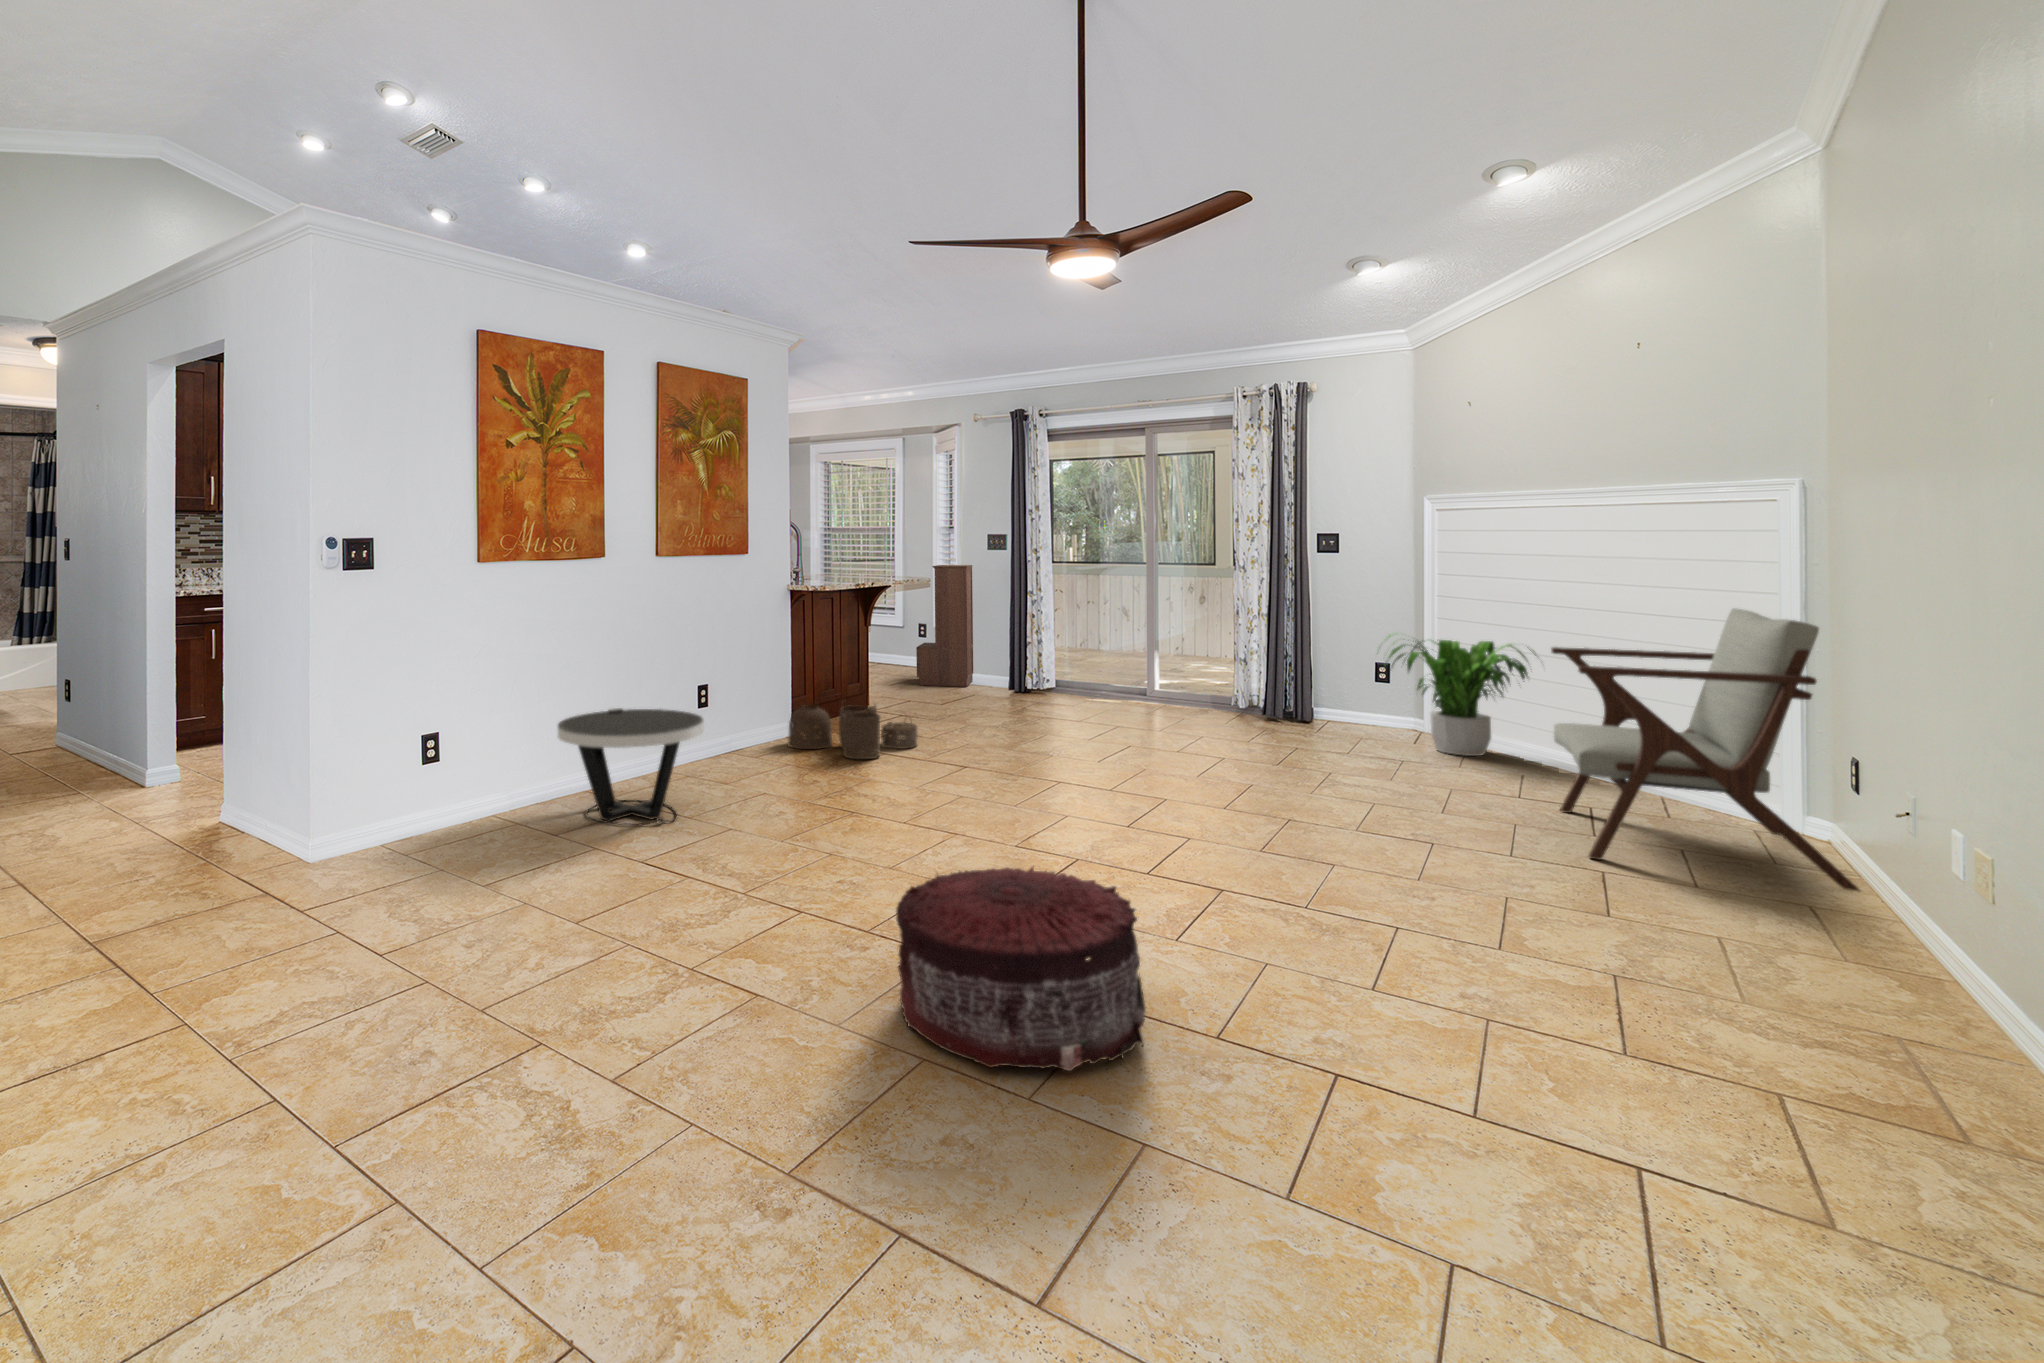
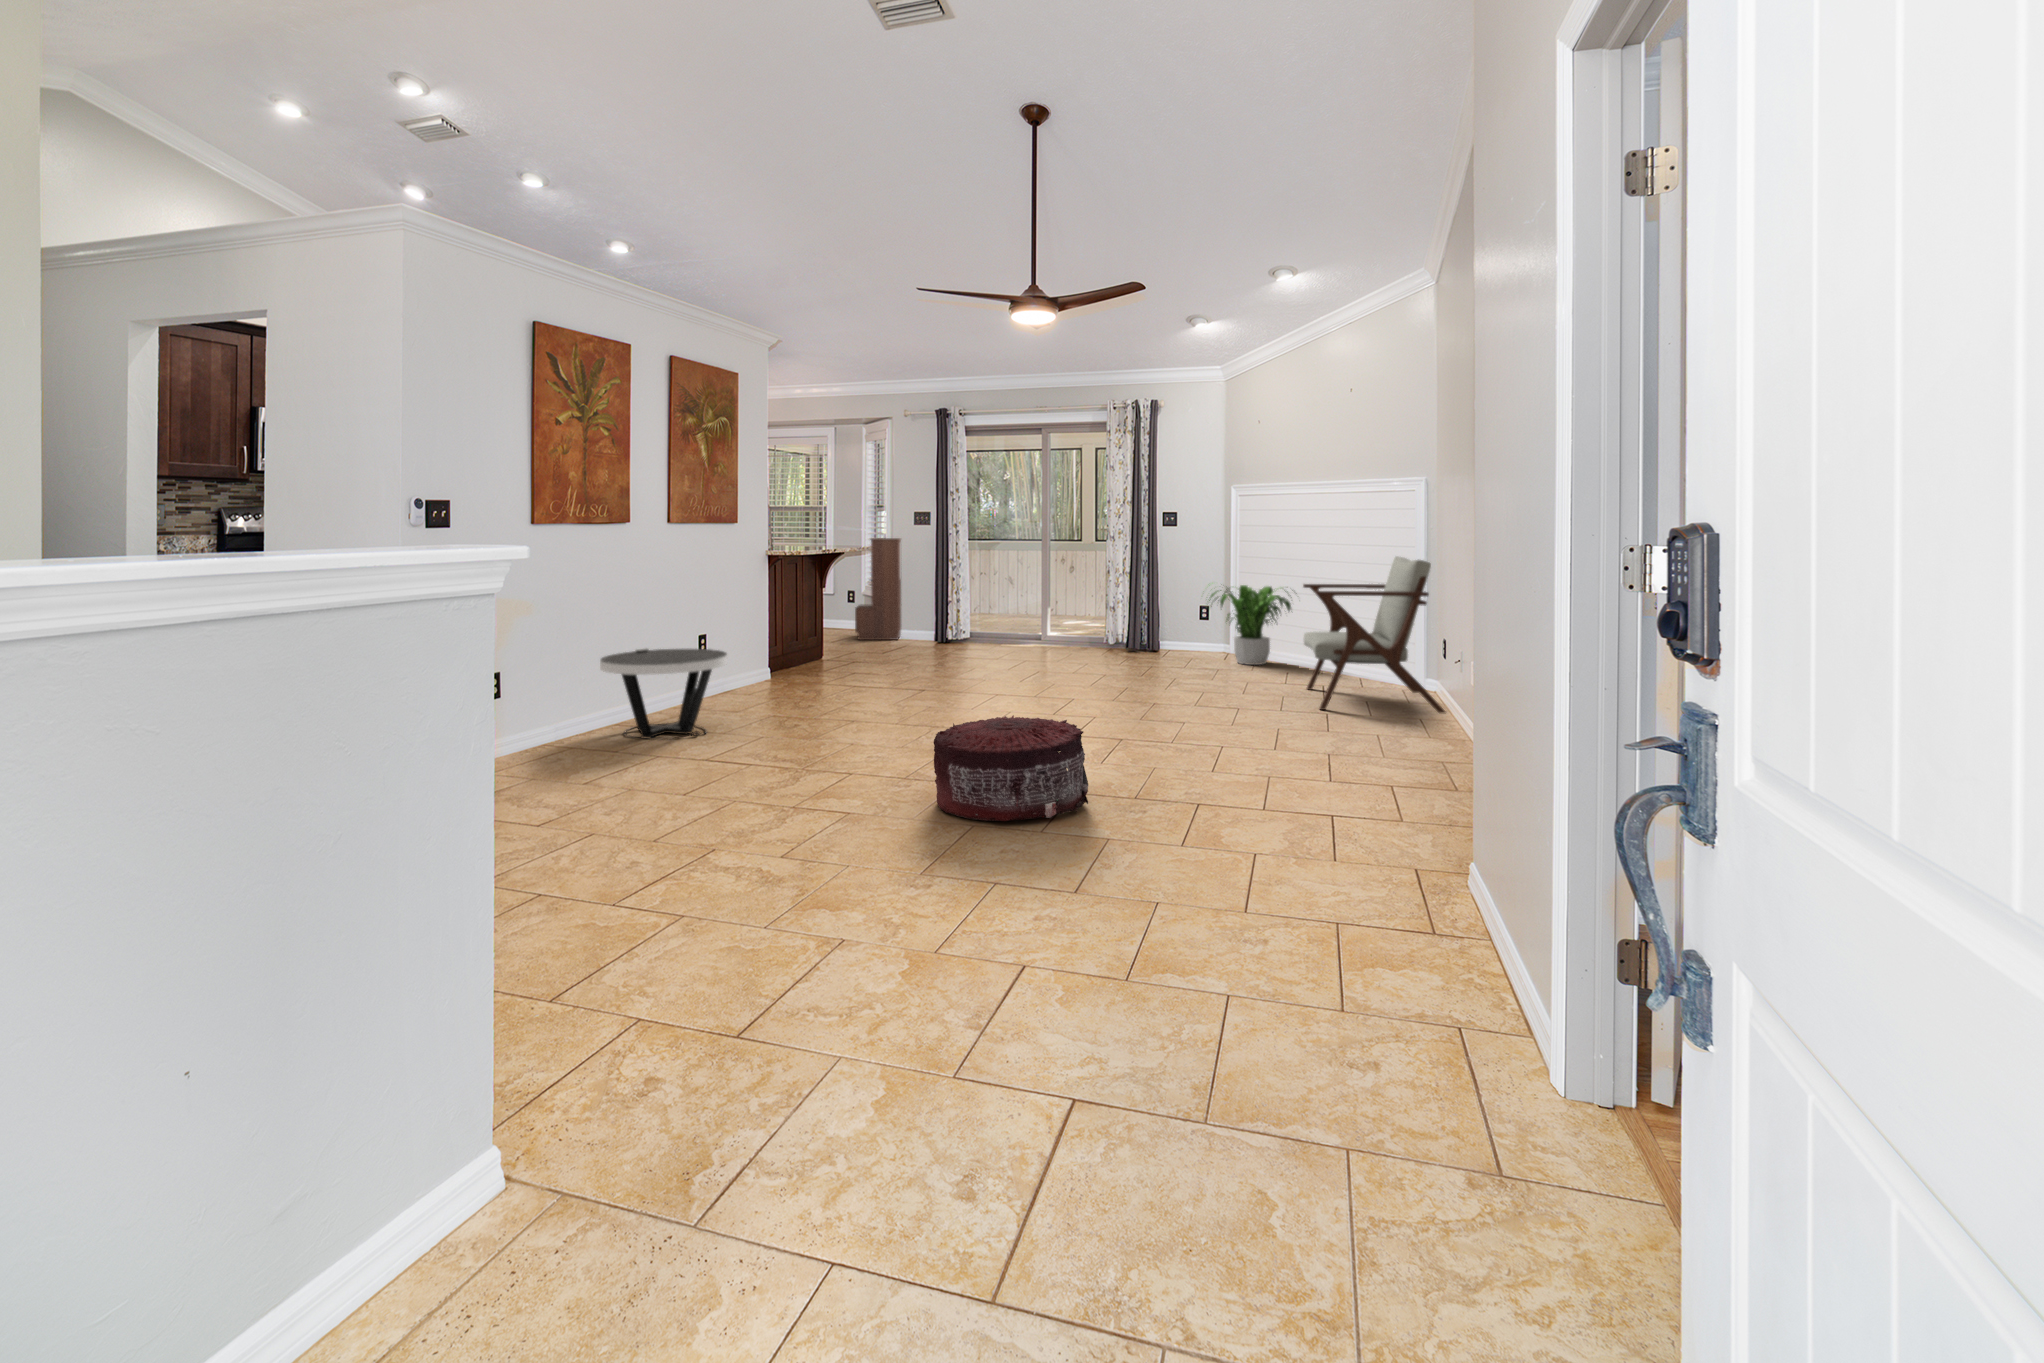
woven basket: present [788,701,918,759] -> none [768,644,877,689]

